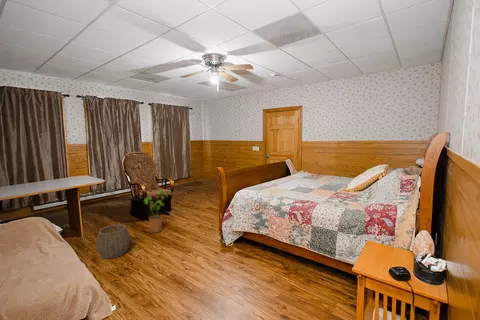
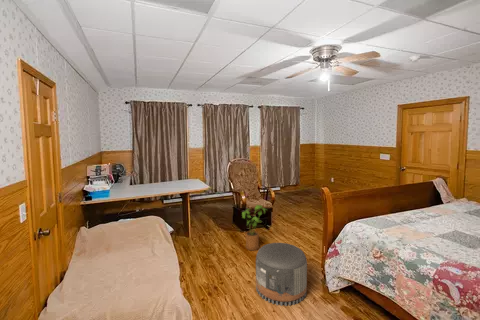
pouf: none [165,216,210,265] -> present [256,243,307,306]
woven basket: present [96,224,130,258] -> none [195,236,224,271]

